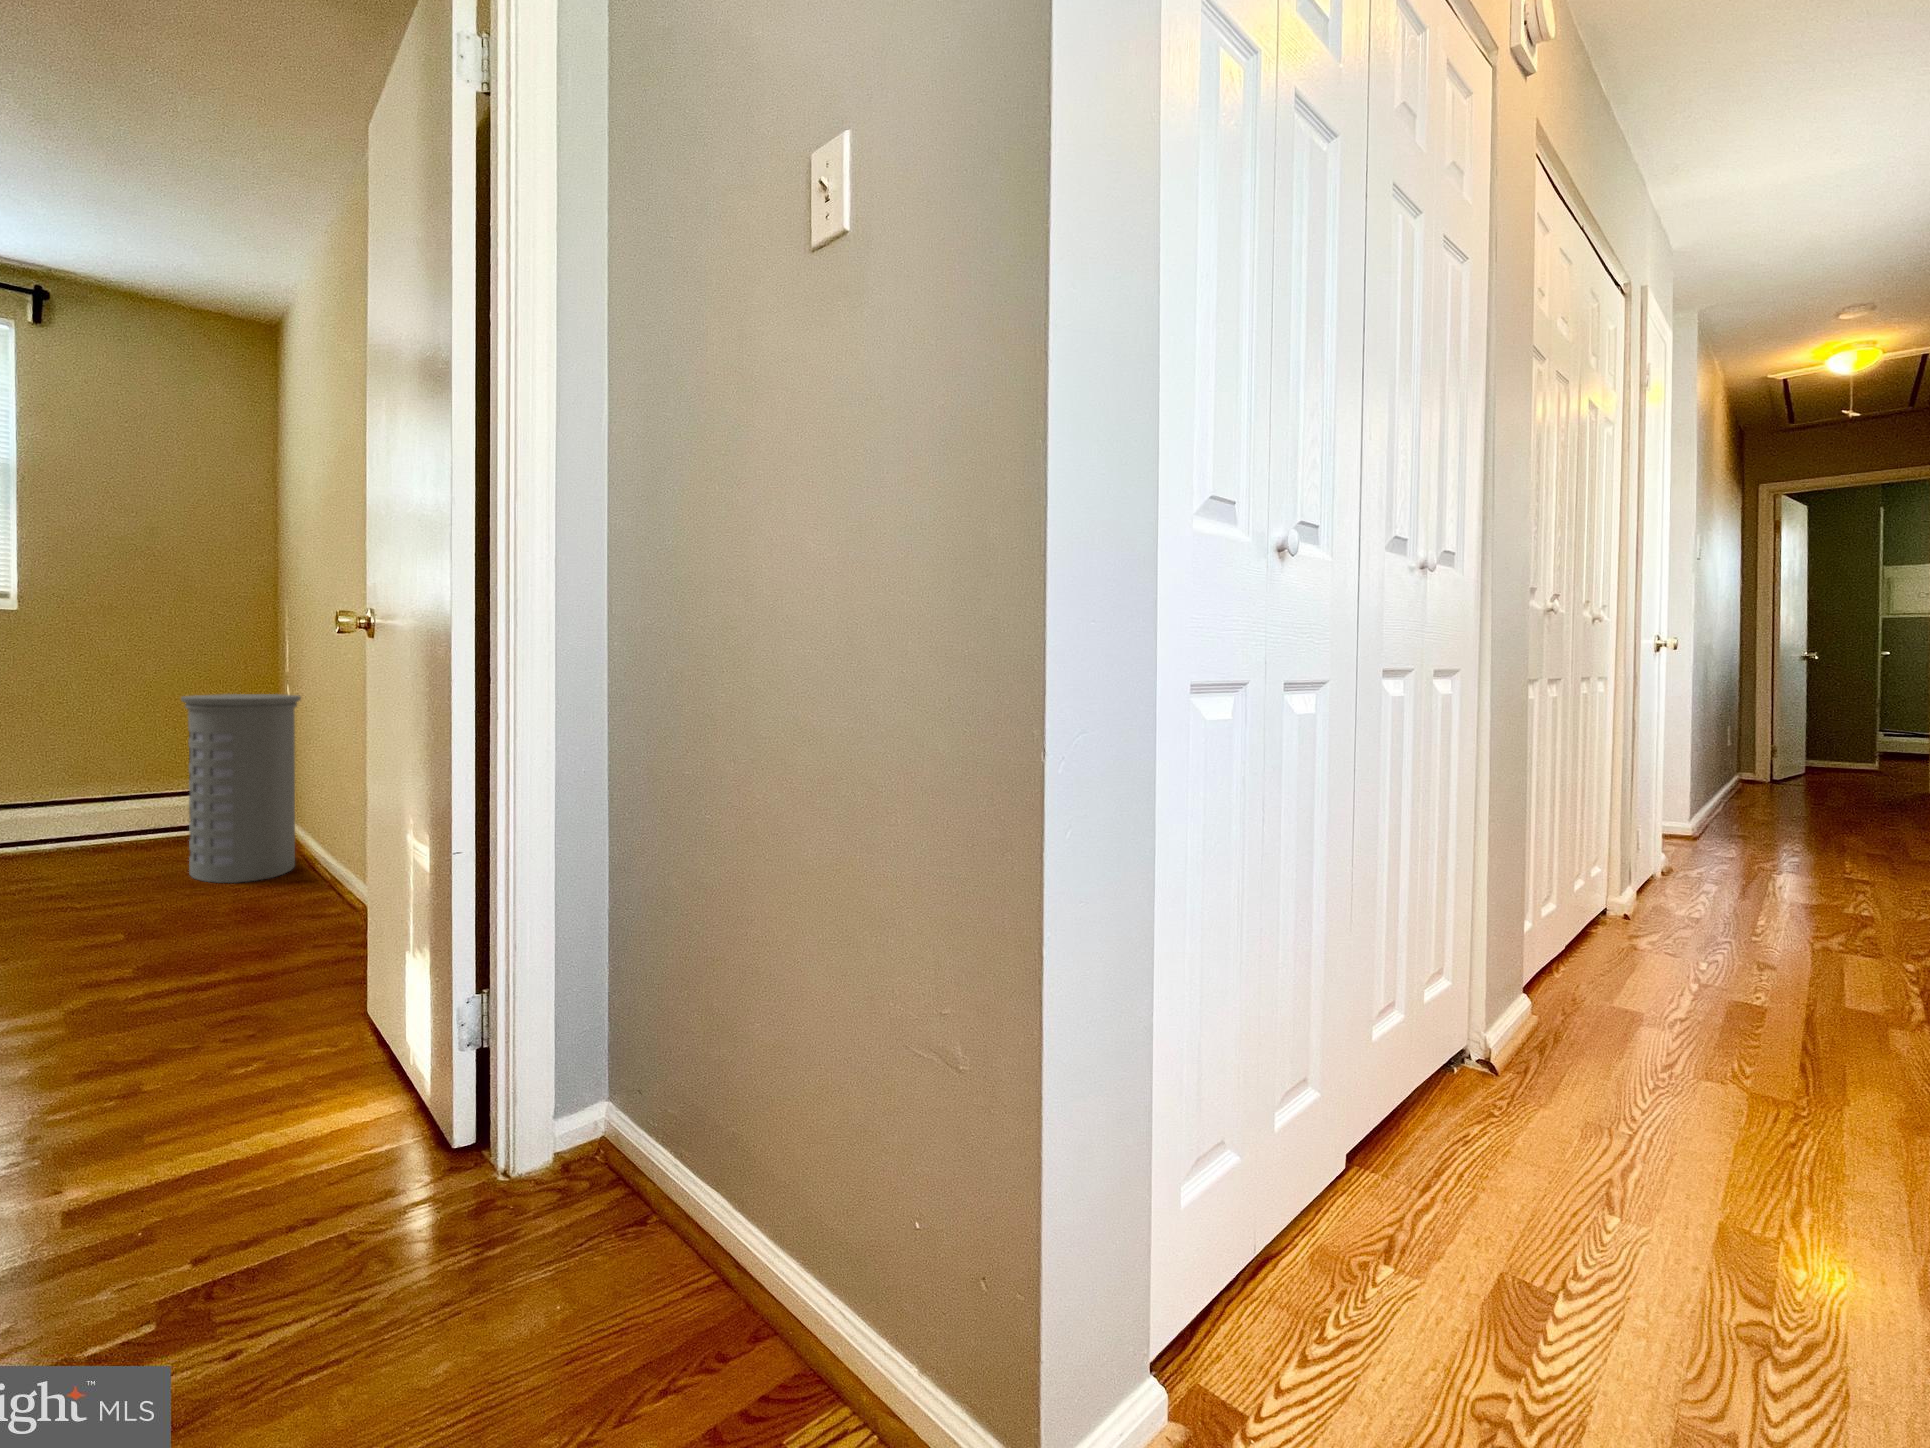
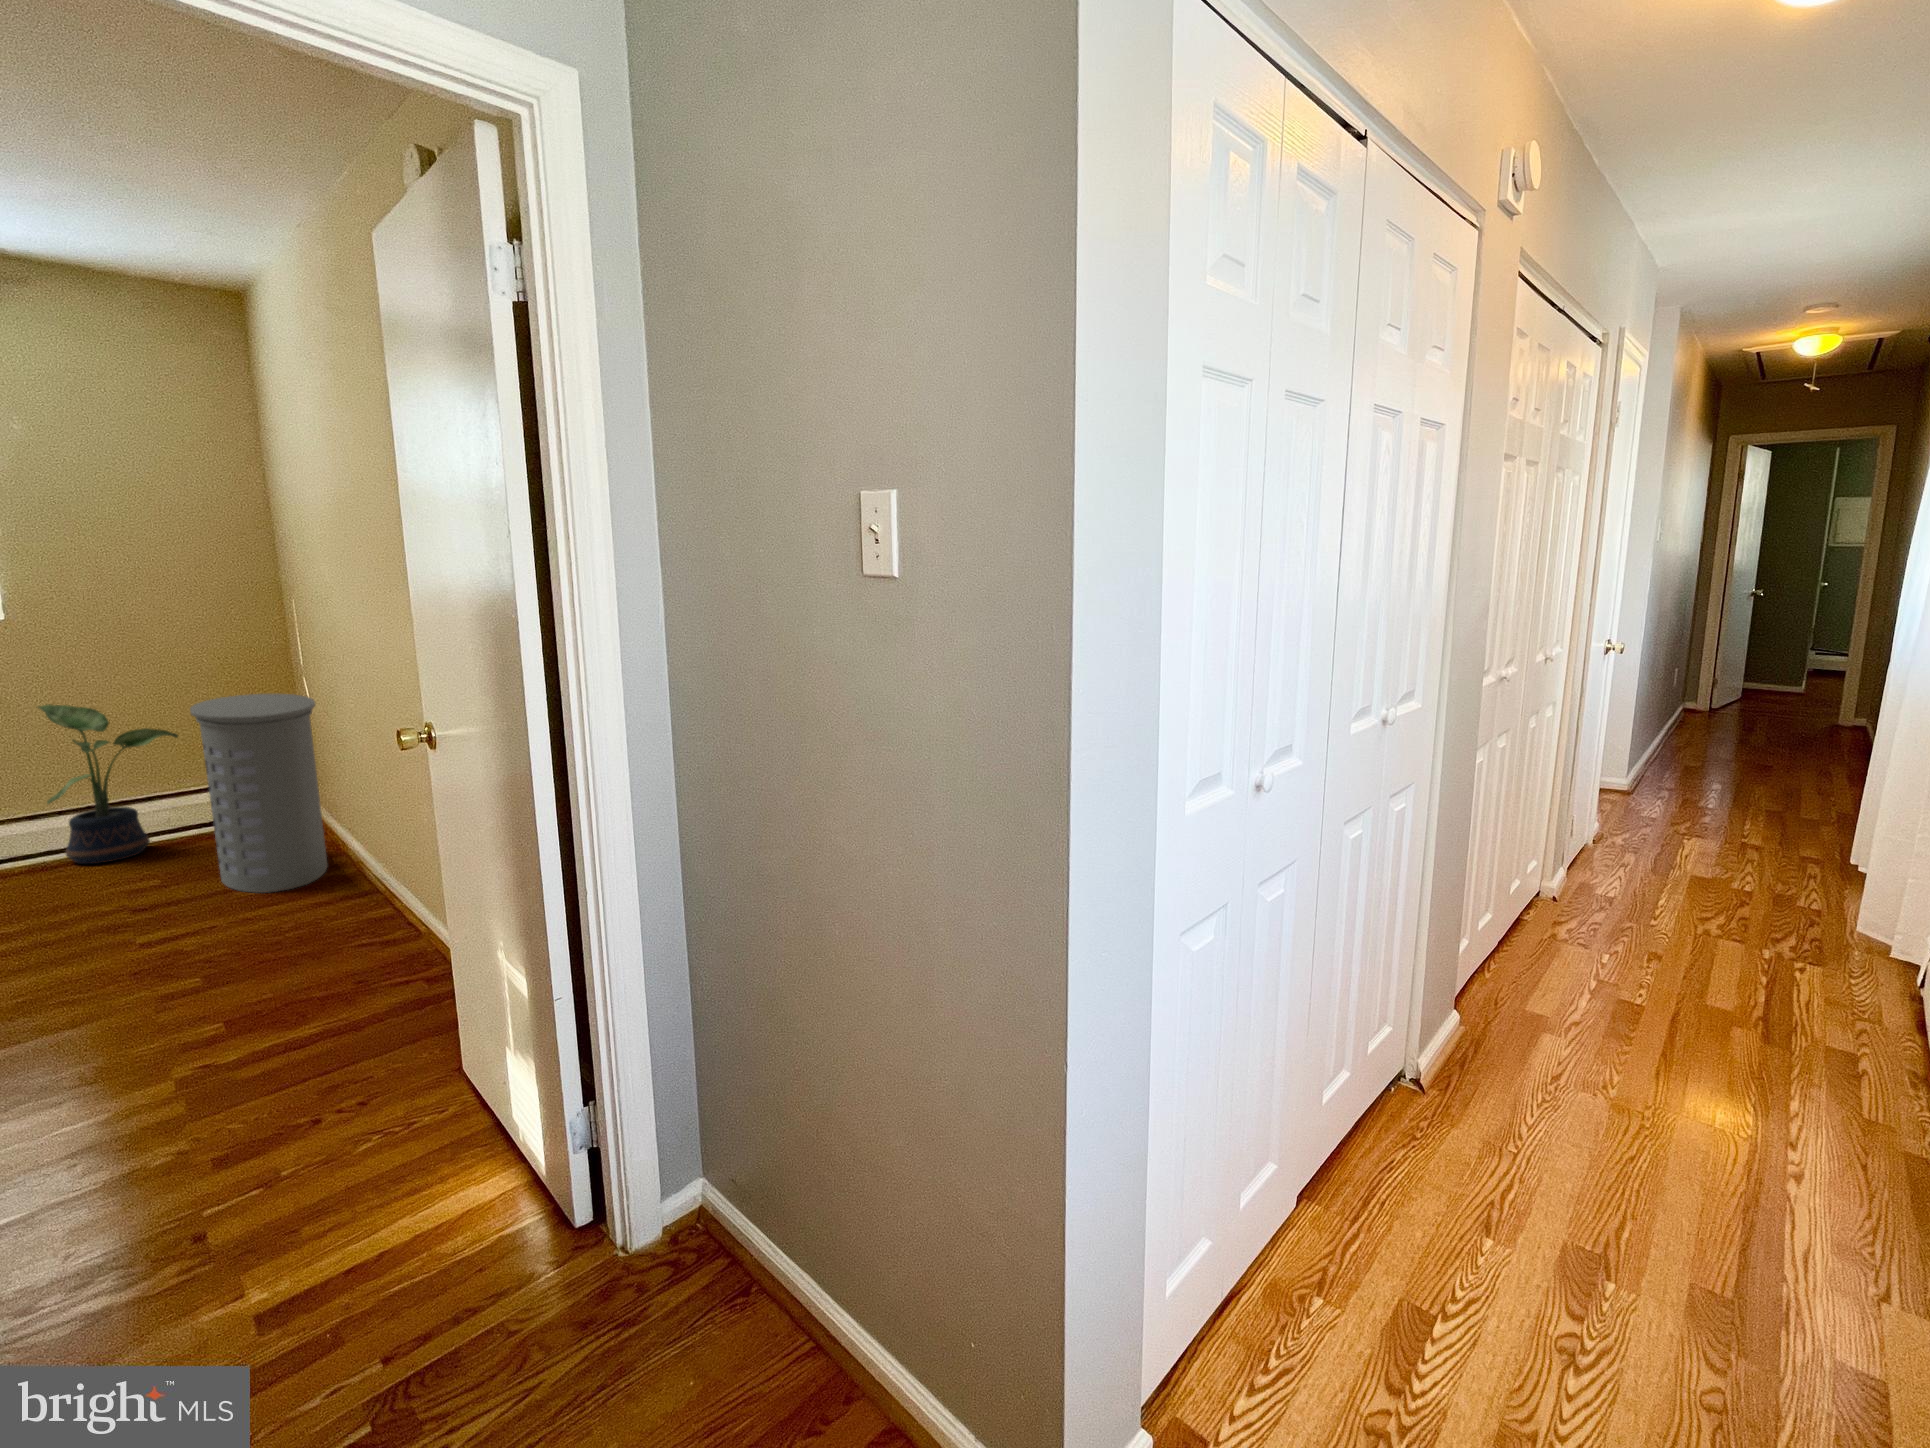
potted plant: none [40,705,176,861] -> present [38,704,178,864]

